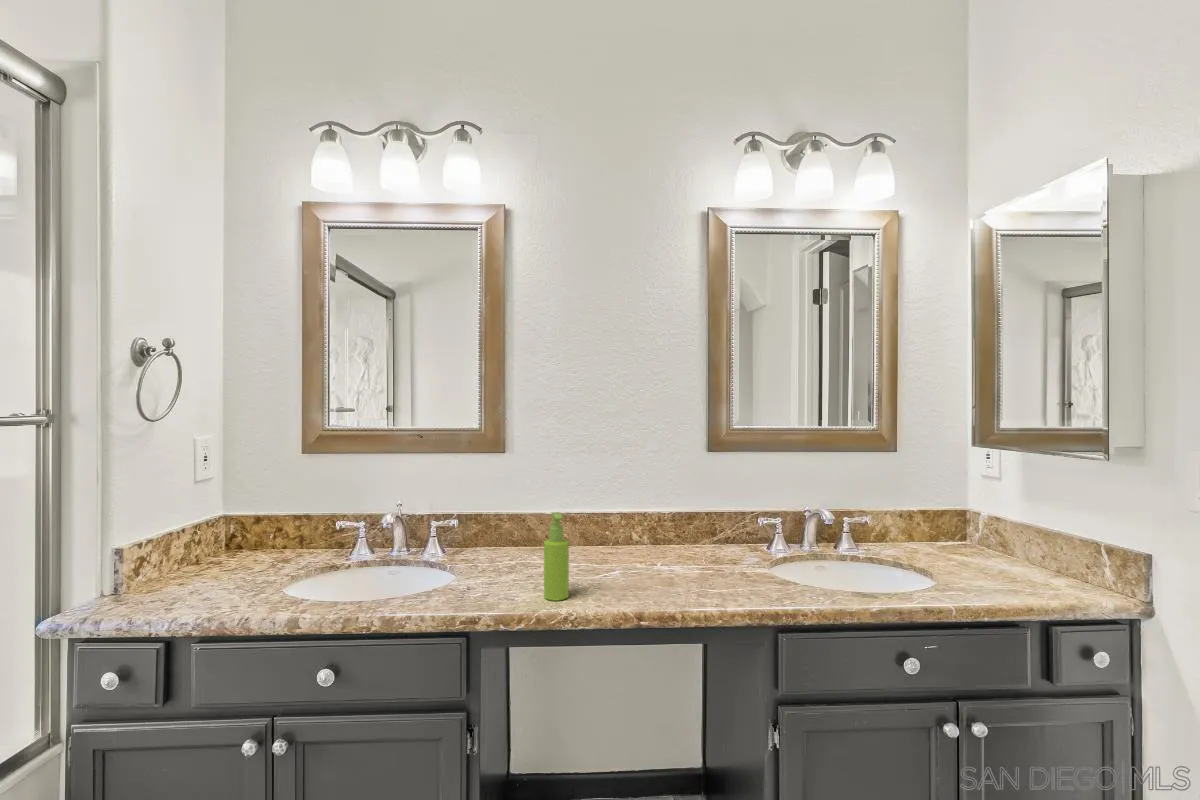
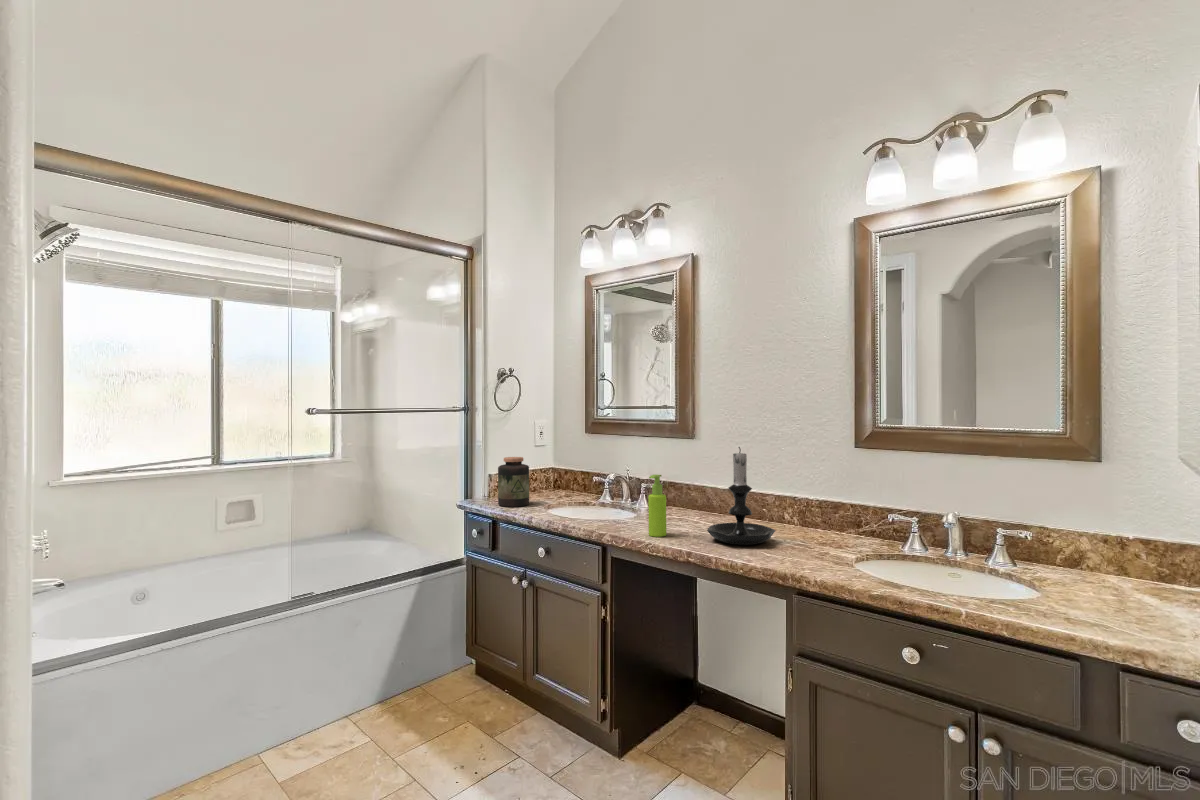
candle holder: none [611,464,693,587] -> present [707,447,775,545]
jar: none [180,508,247,606] -> present [498,457,529,507]

